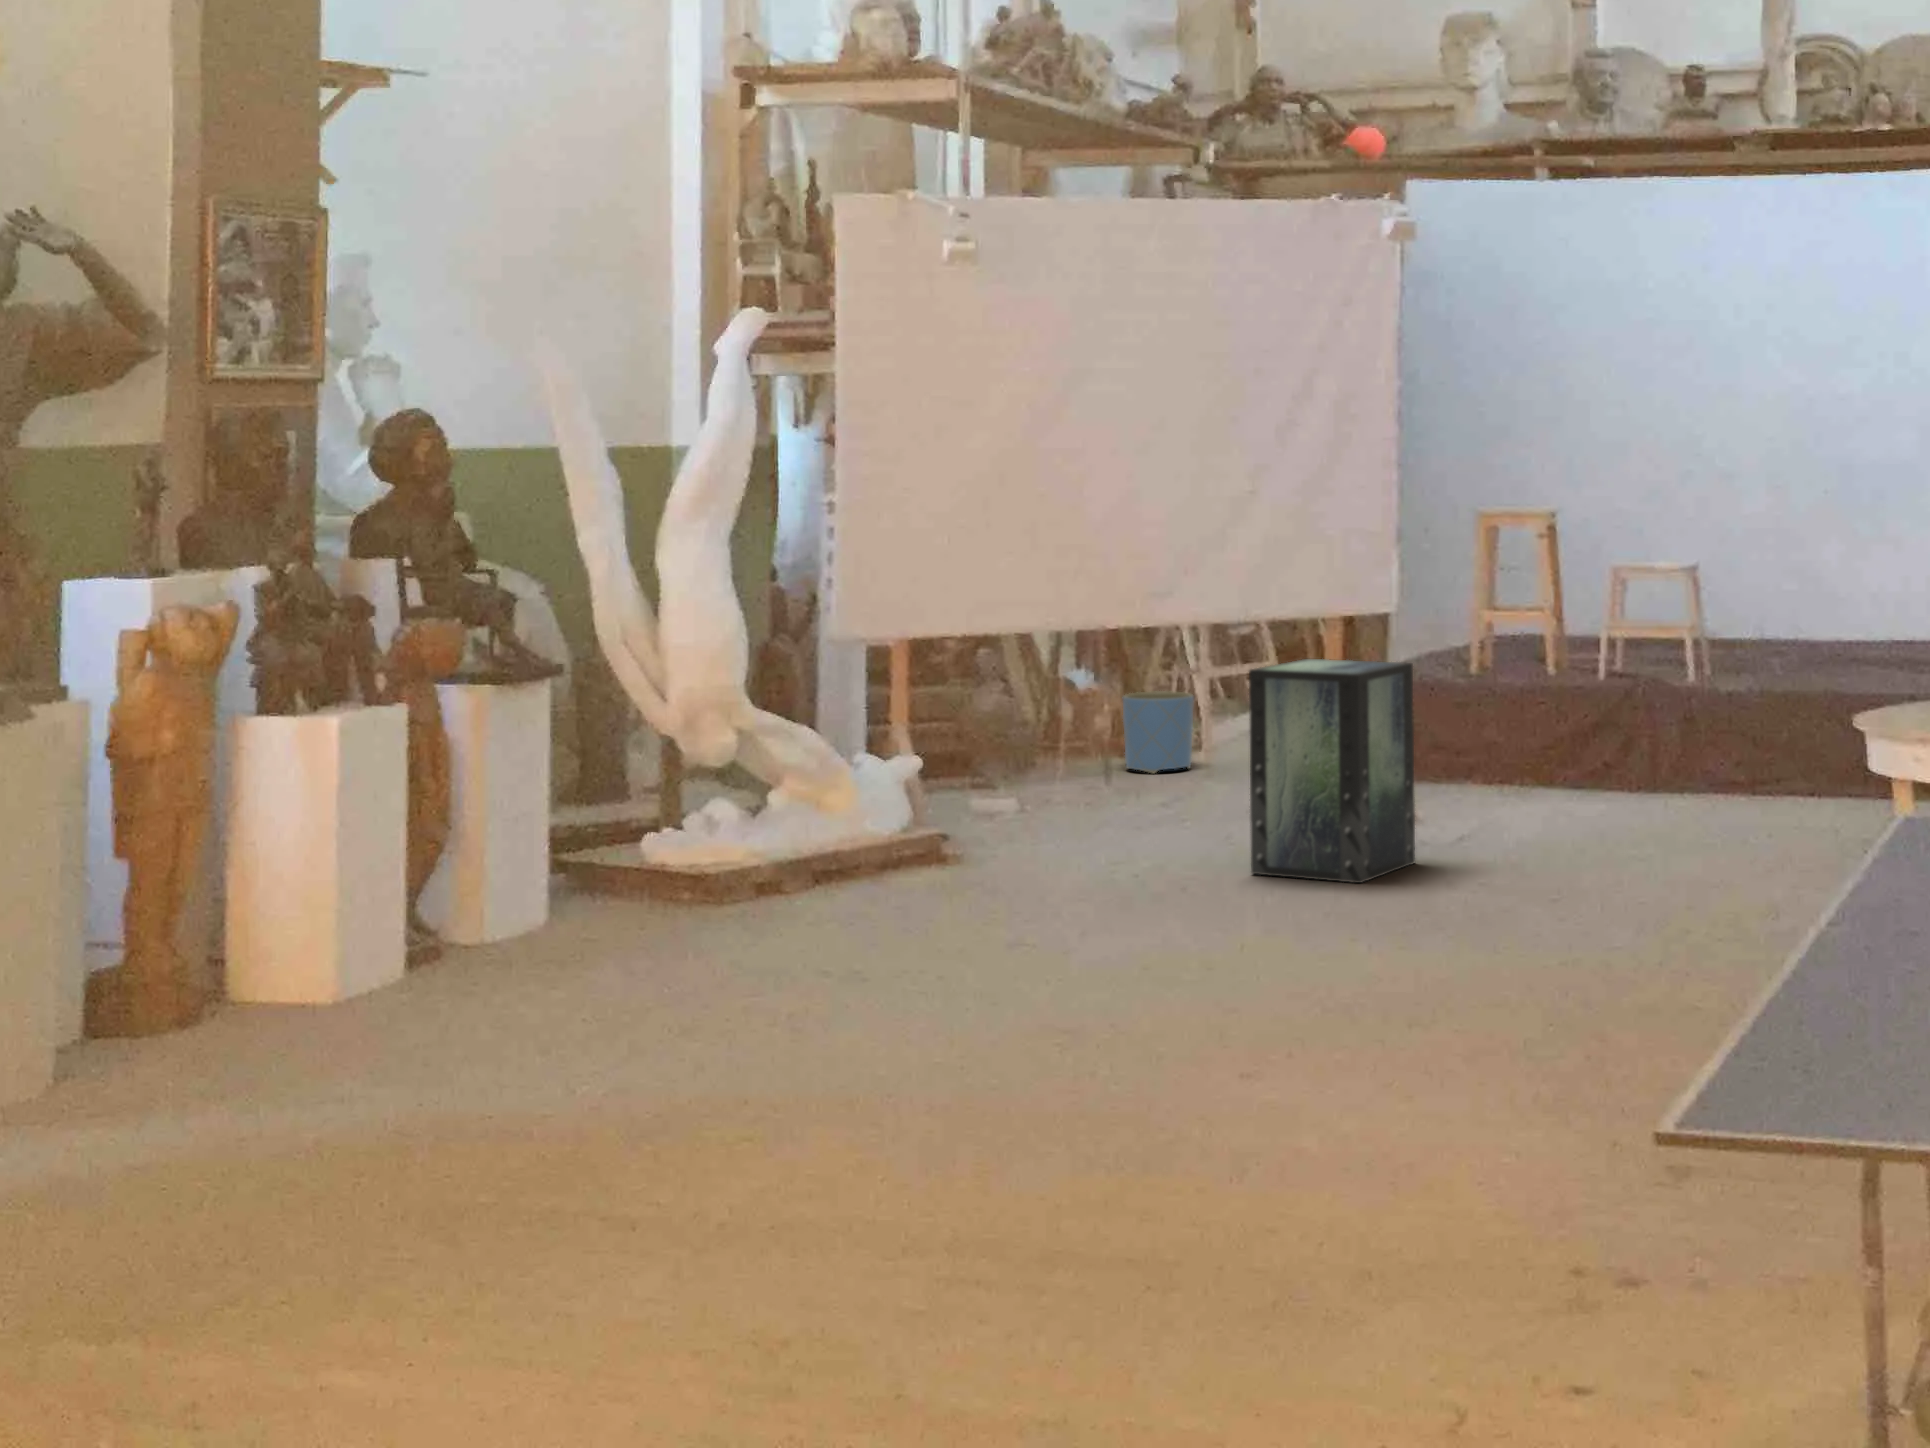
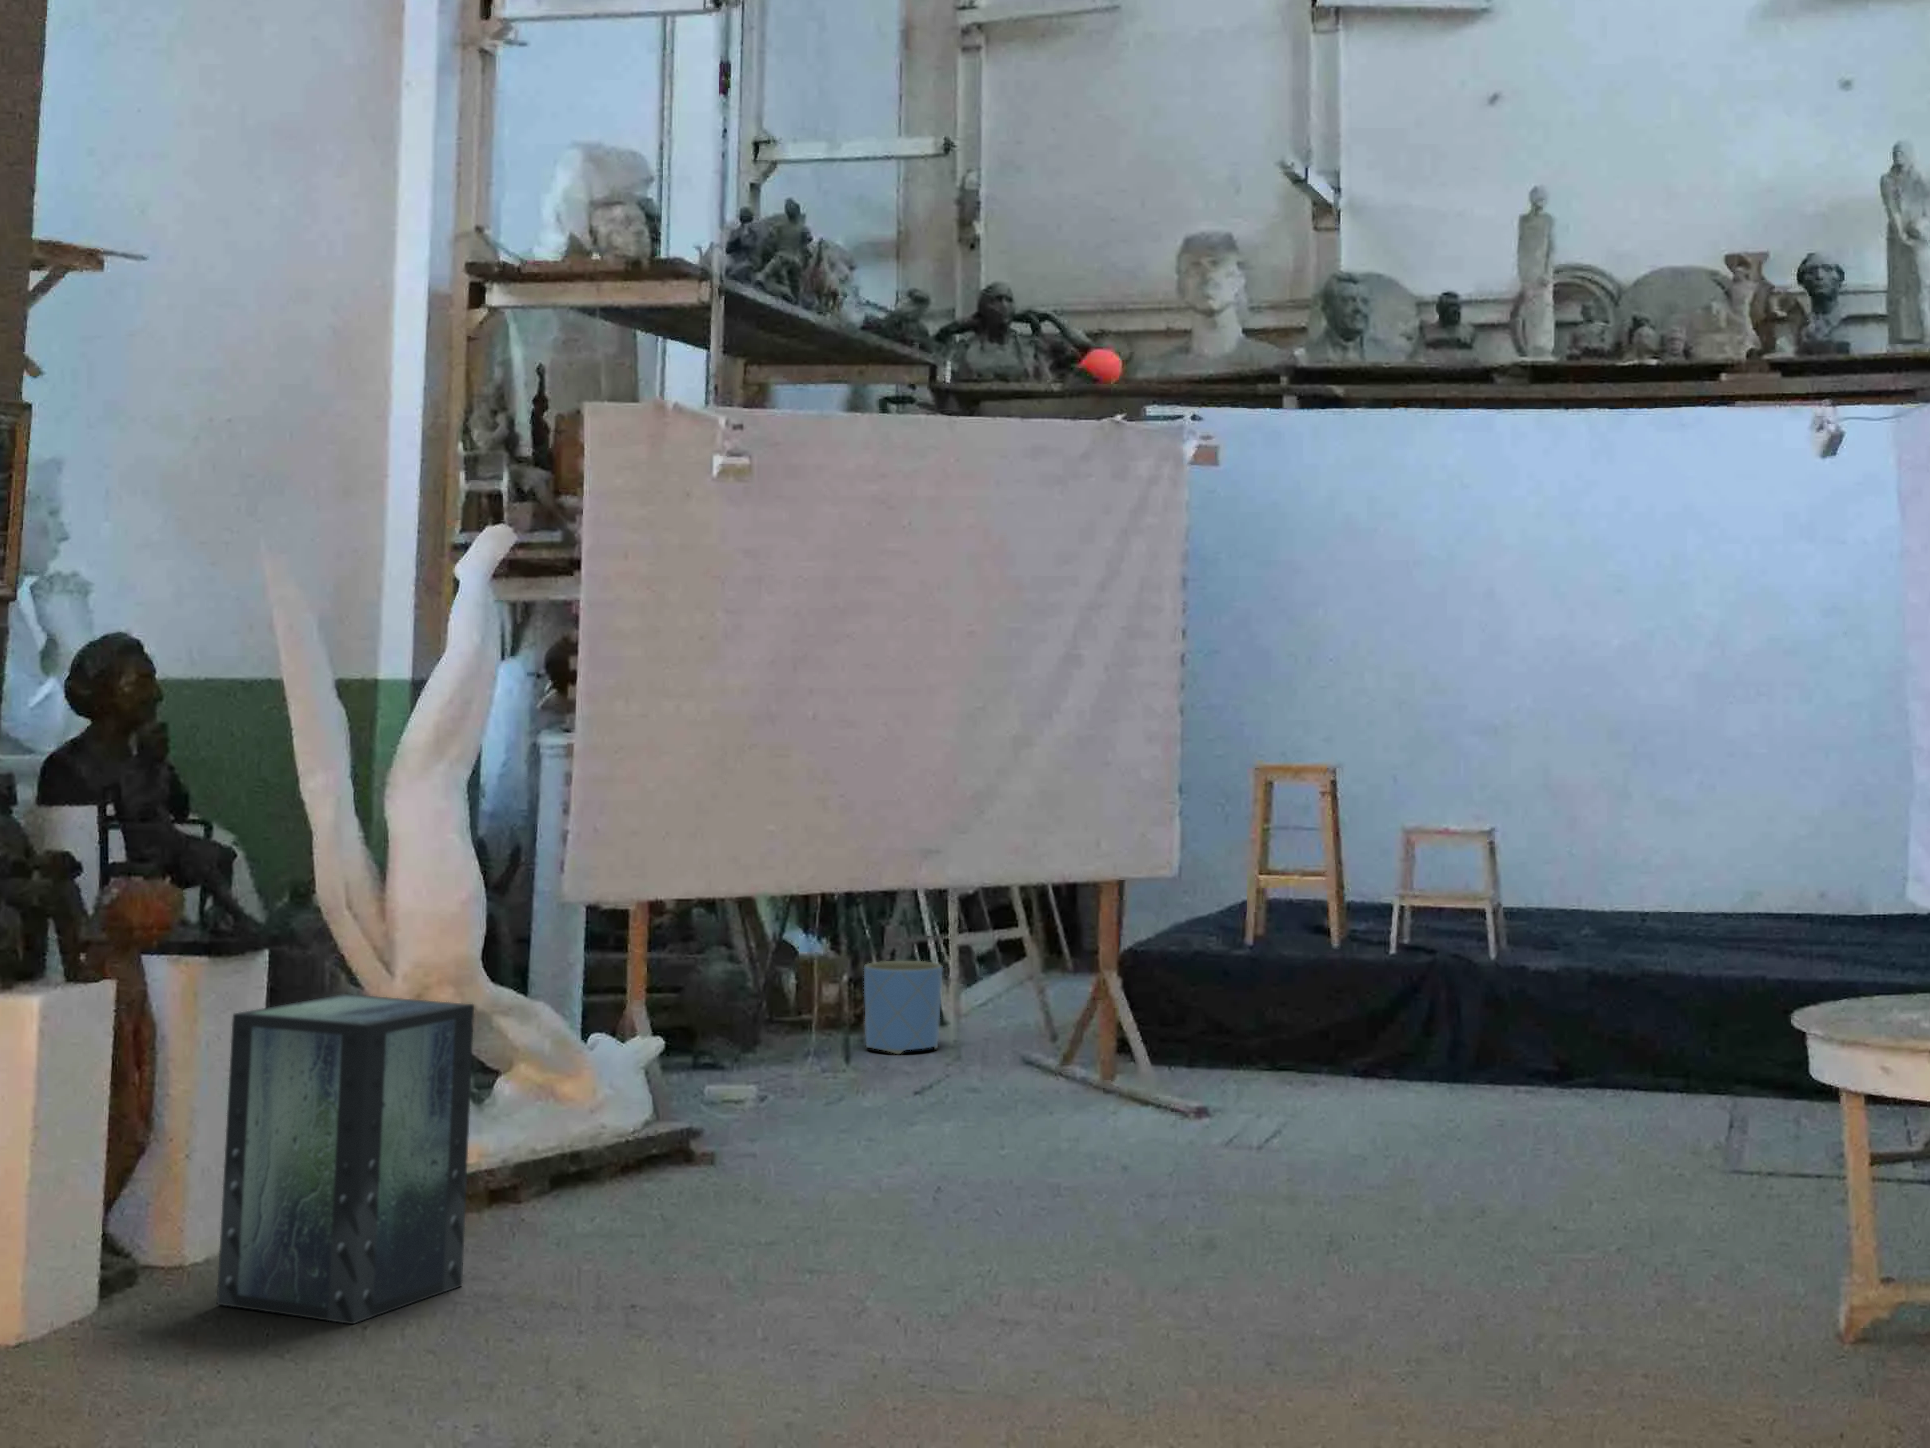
storage box: present [1249,659,1415,883] -> present [217,994,474,1324]

